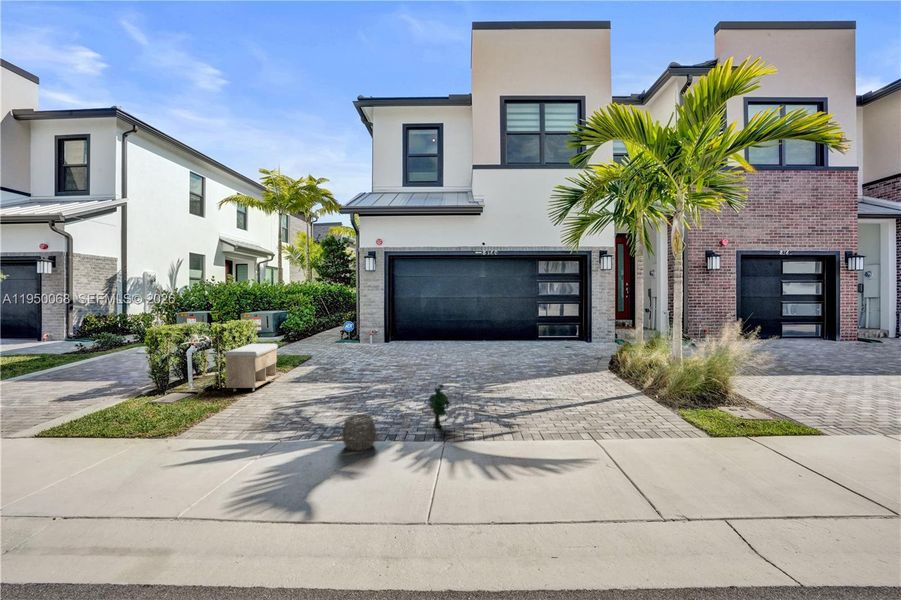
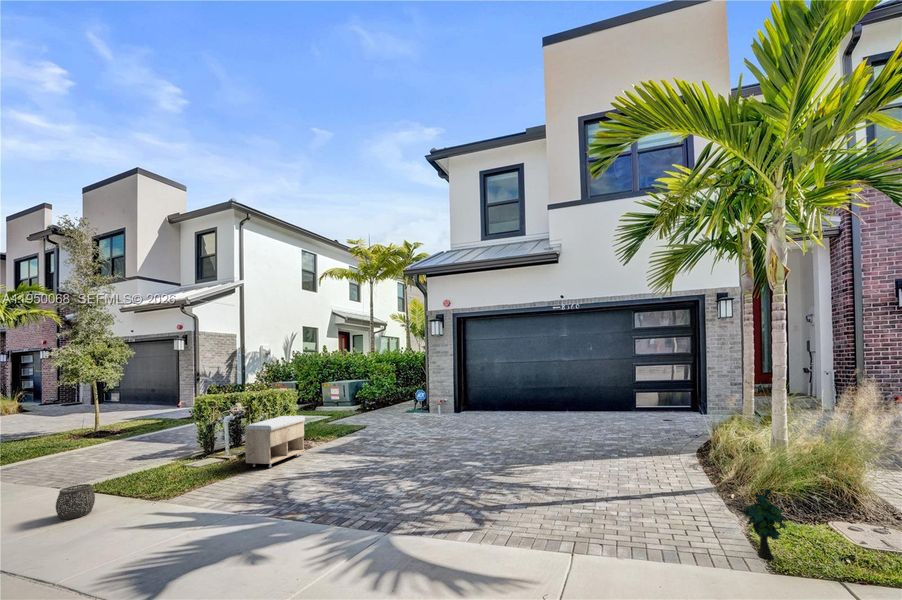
decorative plant: present [428,385,450,428] -> present [741,489,786,559]
woven basket: present [342,414,376,451] -> present [56,484,95,520]

